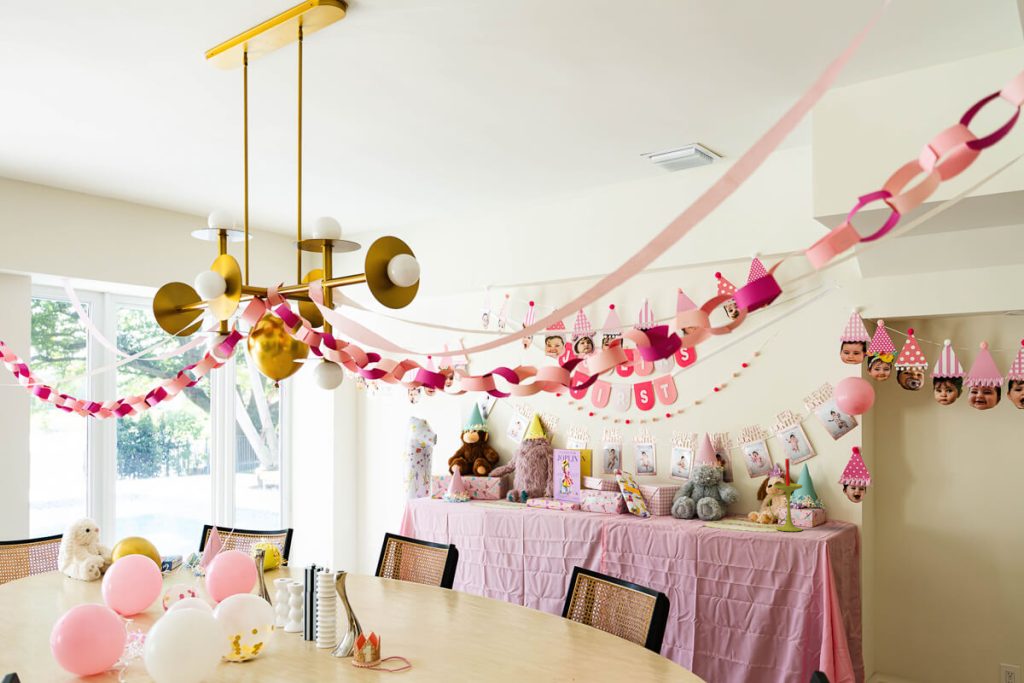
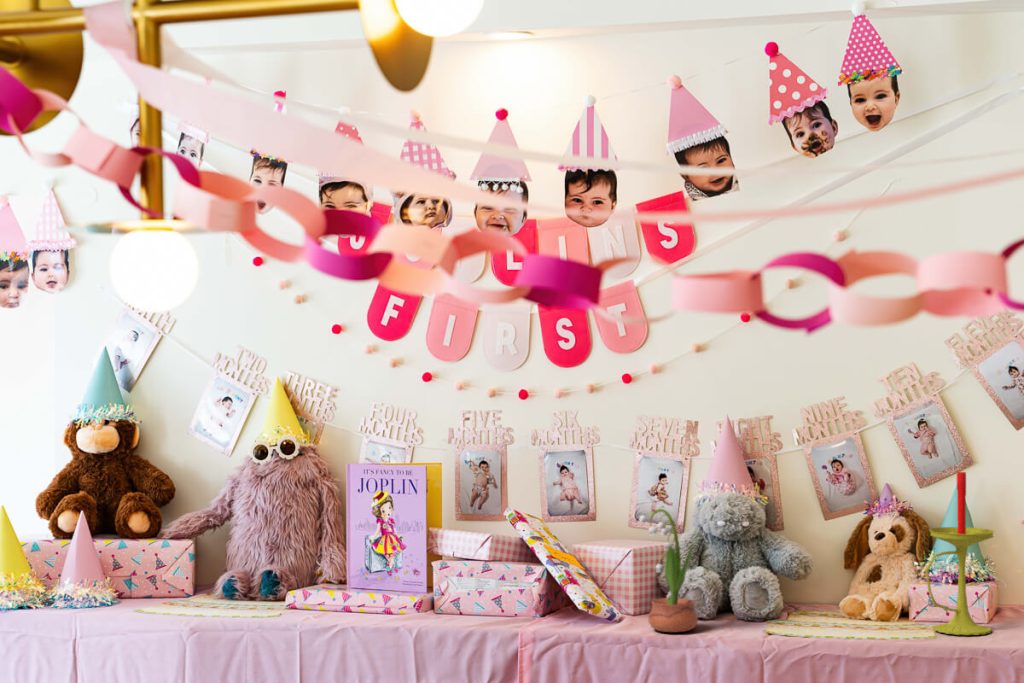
potted flower: none [651,469,676,523] -> present [639,506,698,632]

